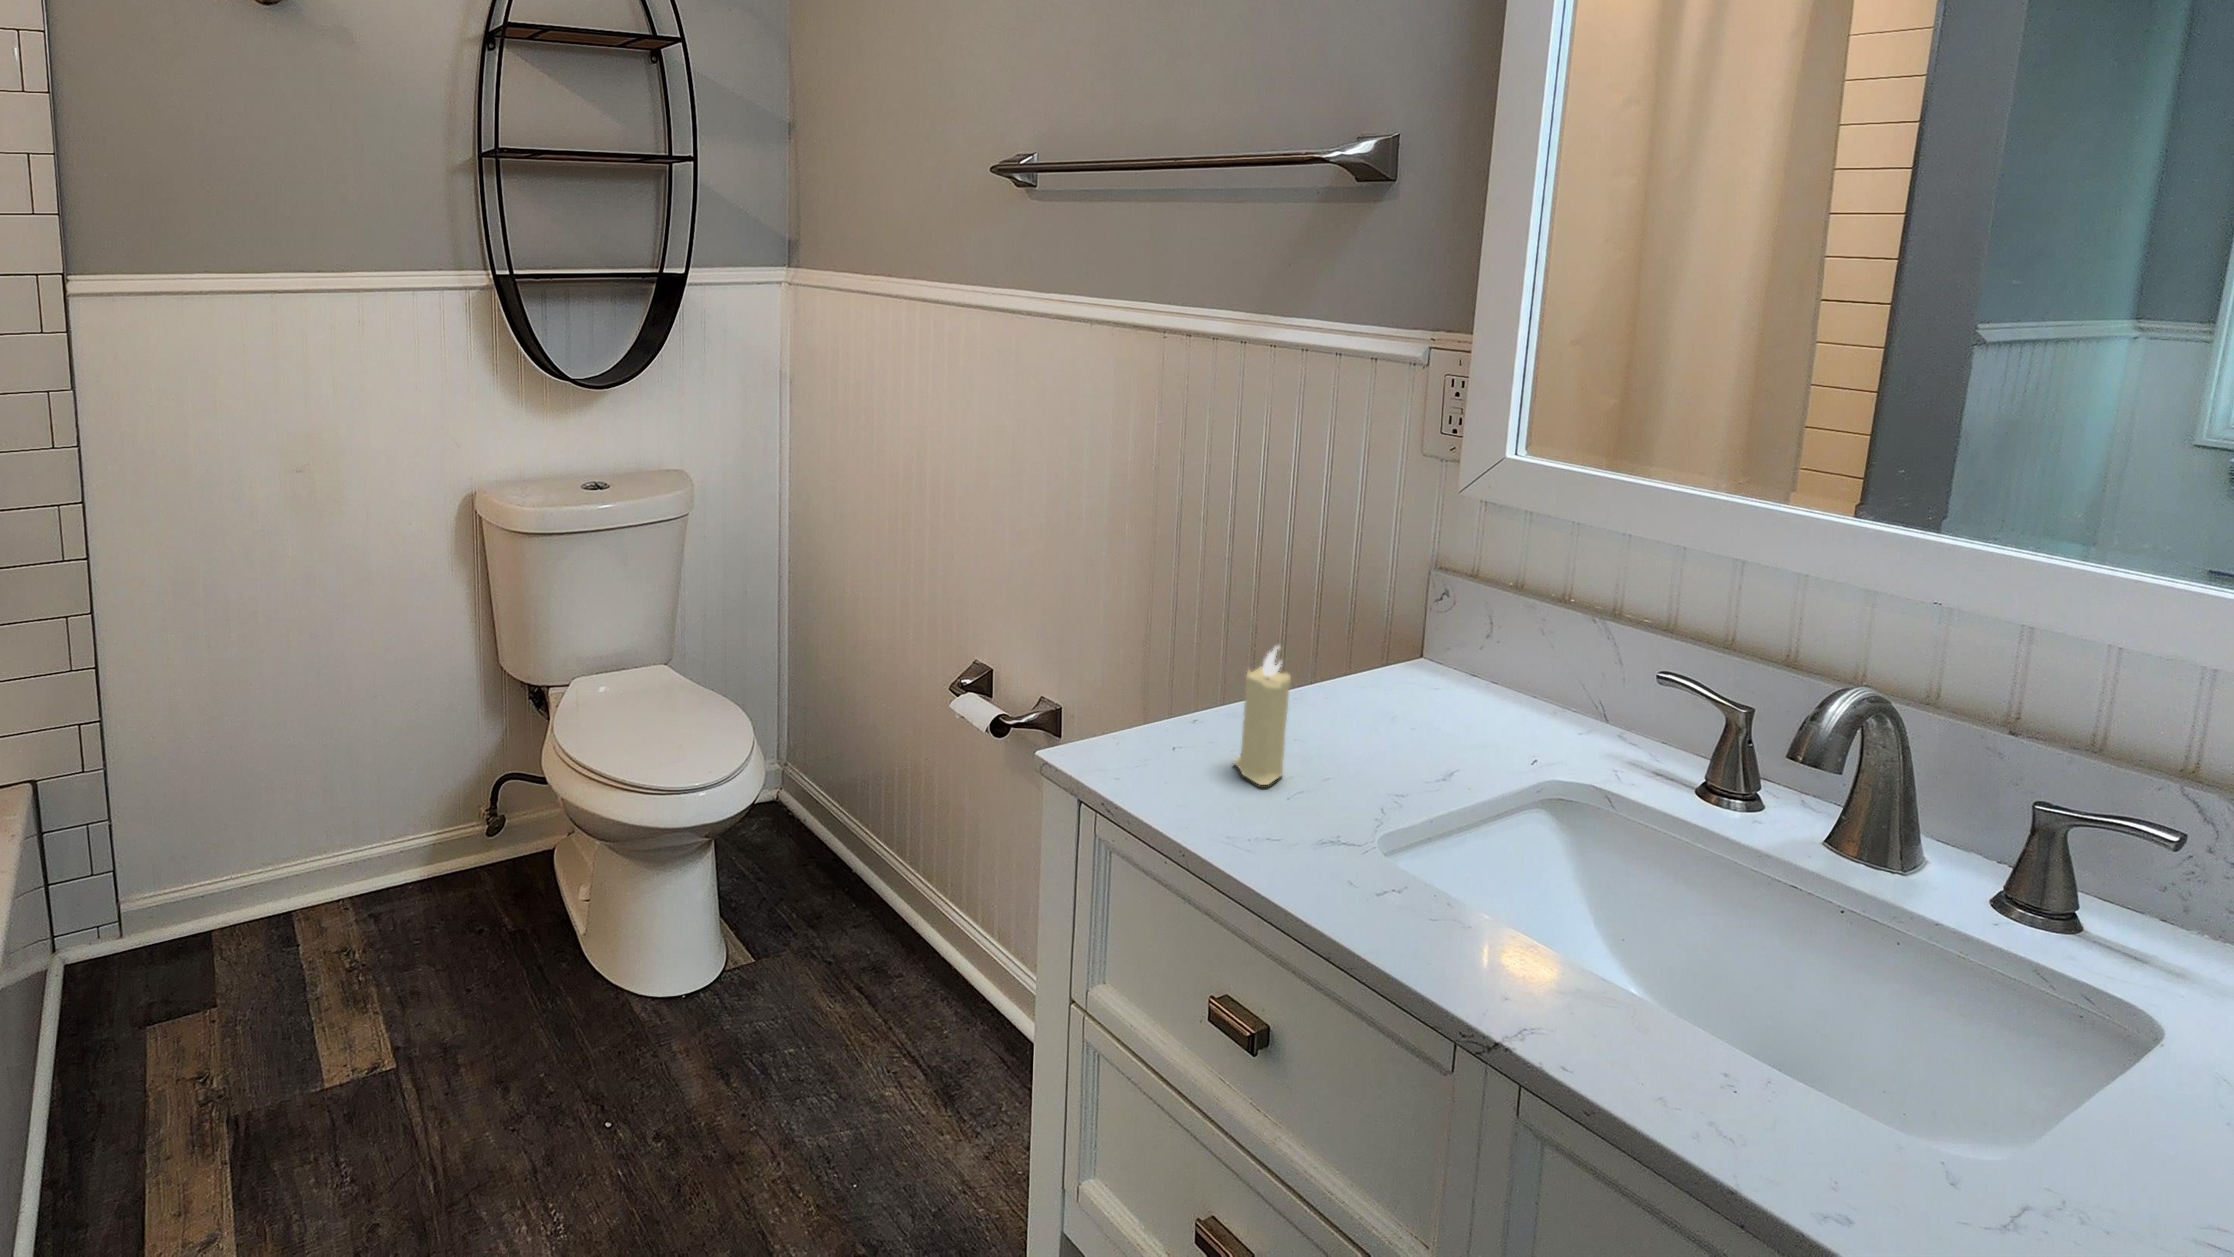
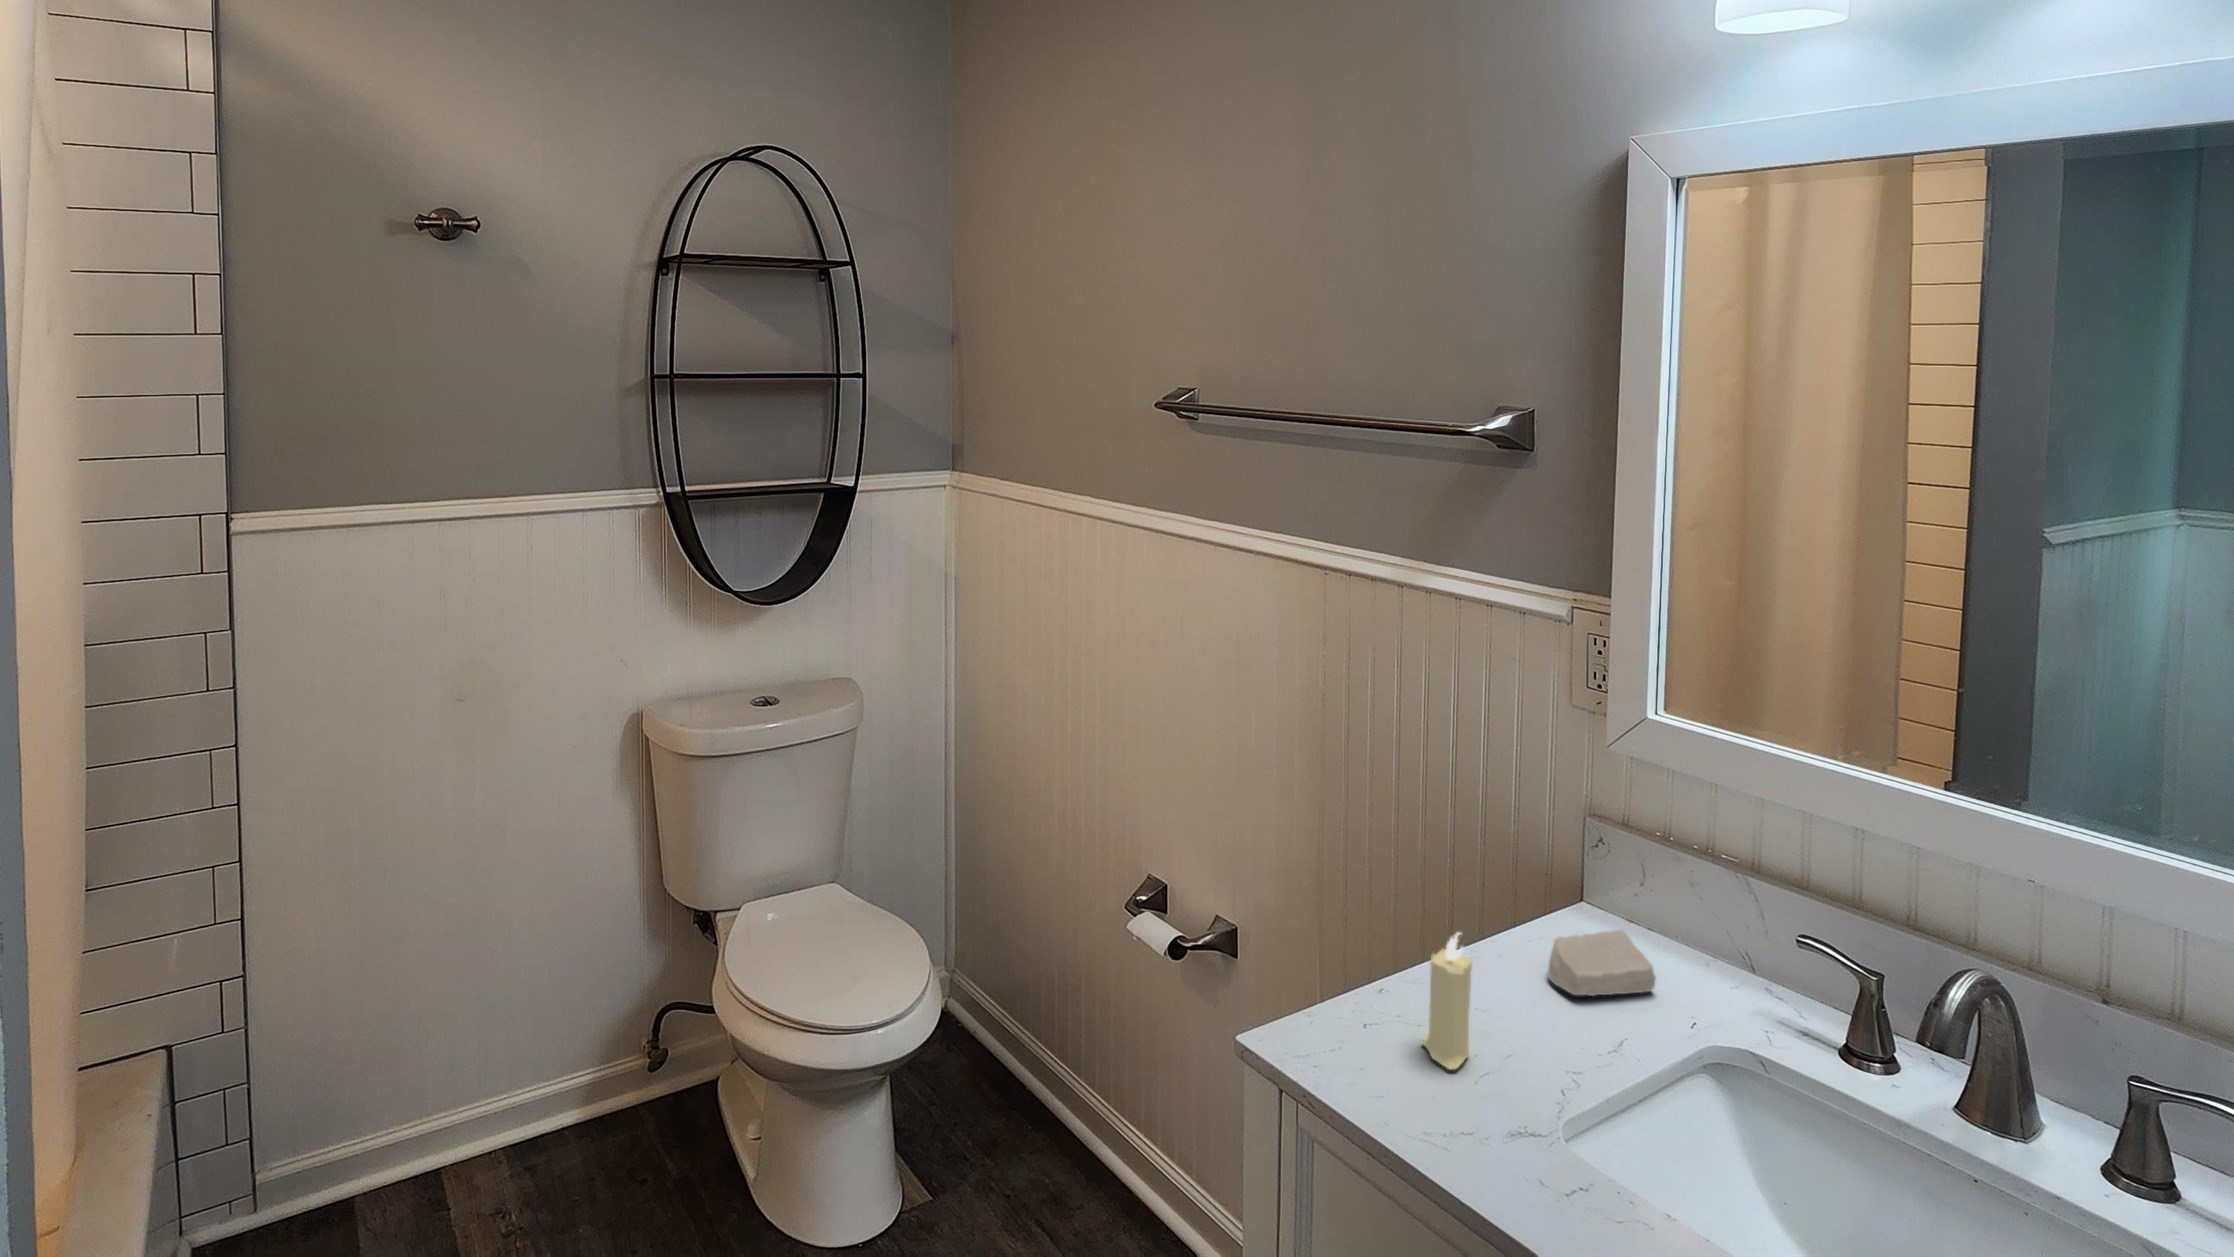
soap bar: none [1377,672,1496,732] -> present [1548,930,1656,996]

